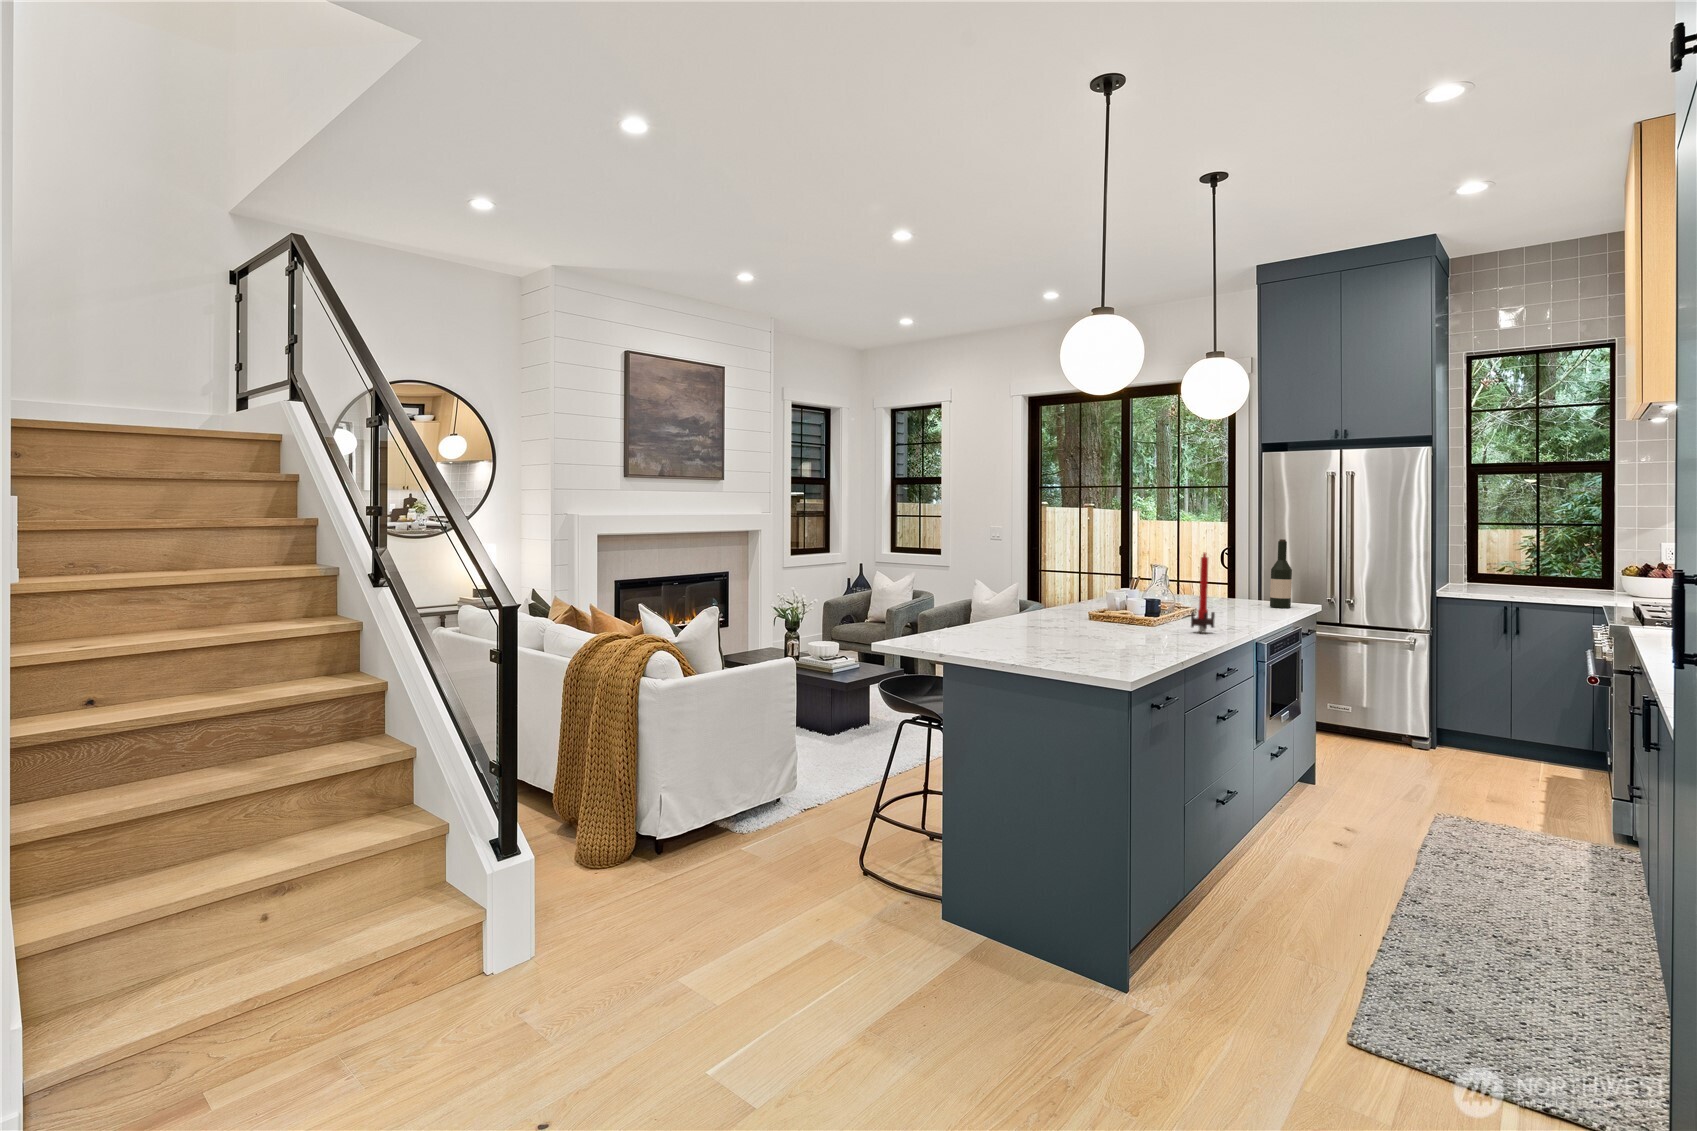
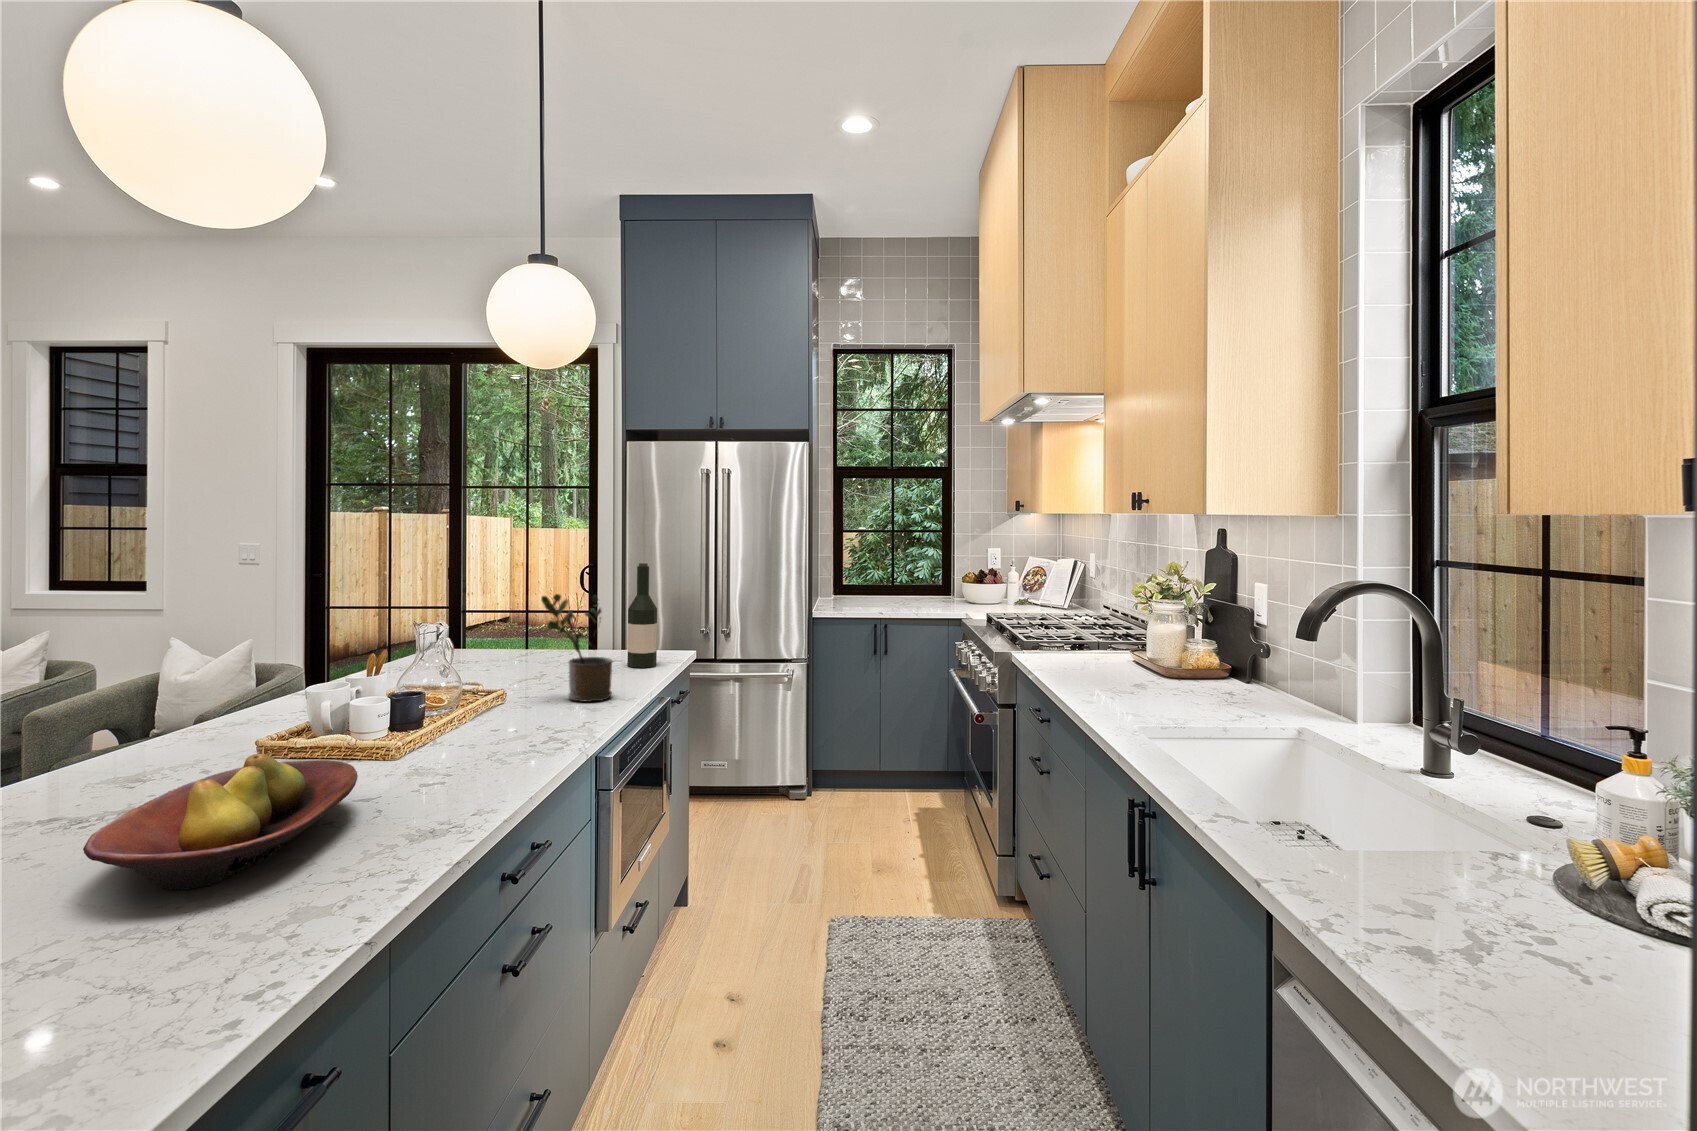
candle: present [1191,553,1215,632] -> none [458,609,508,775]
potted plant: none [1221,554,1264,617] -> present [541,594,612,702]
fruit bowl: none [1077,605,1155,643] -> present [83,754,358,890]

